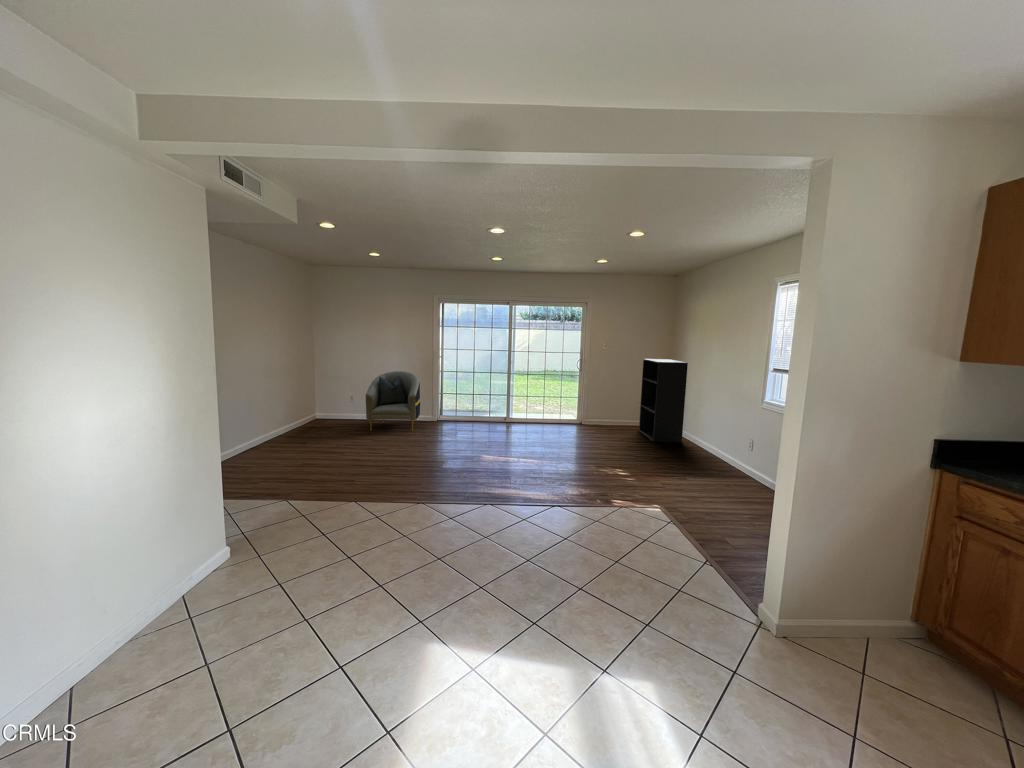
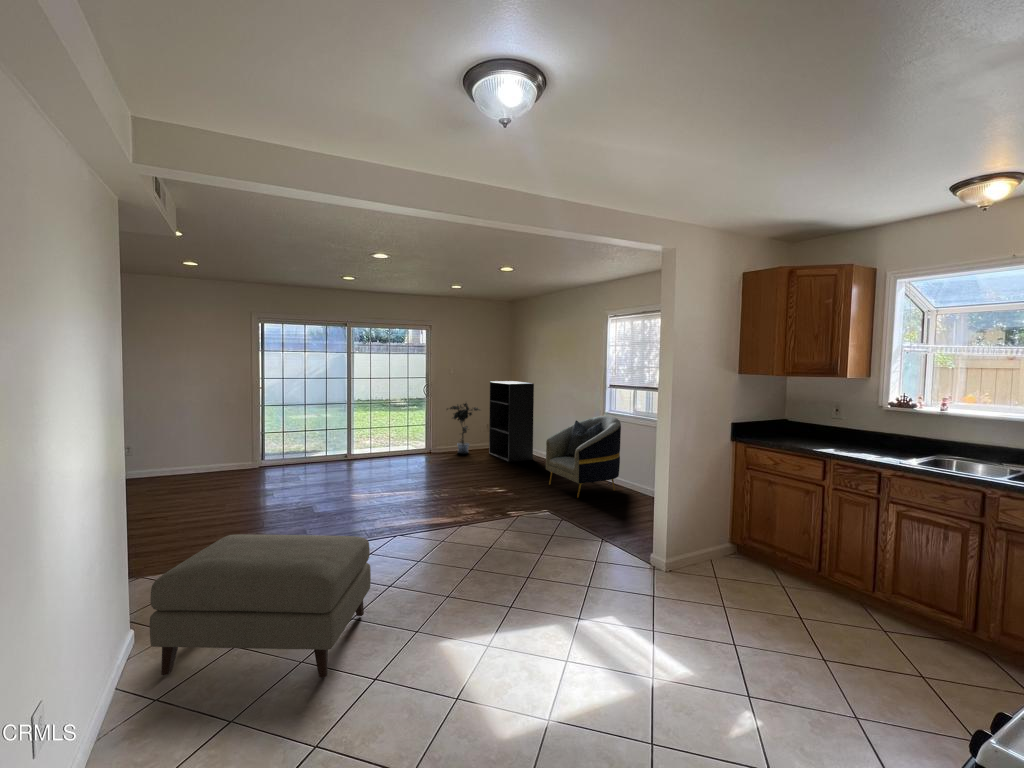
armchair: present [366,371,420,431] -> present [546,416,621,498]
potted plant: none [598,377,634,428] -> present [447,403,479,454]
ottoman: none [186,486,392,658] -> present [150,534,371,678]

